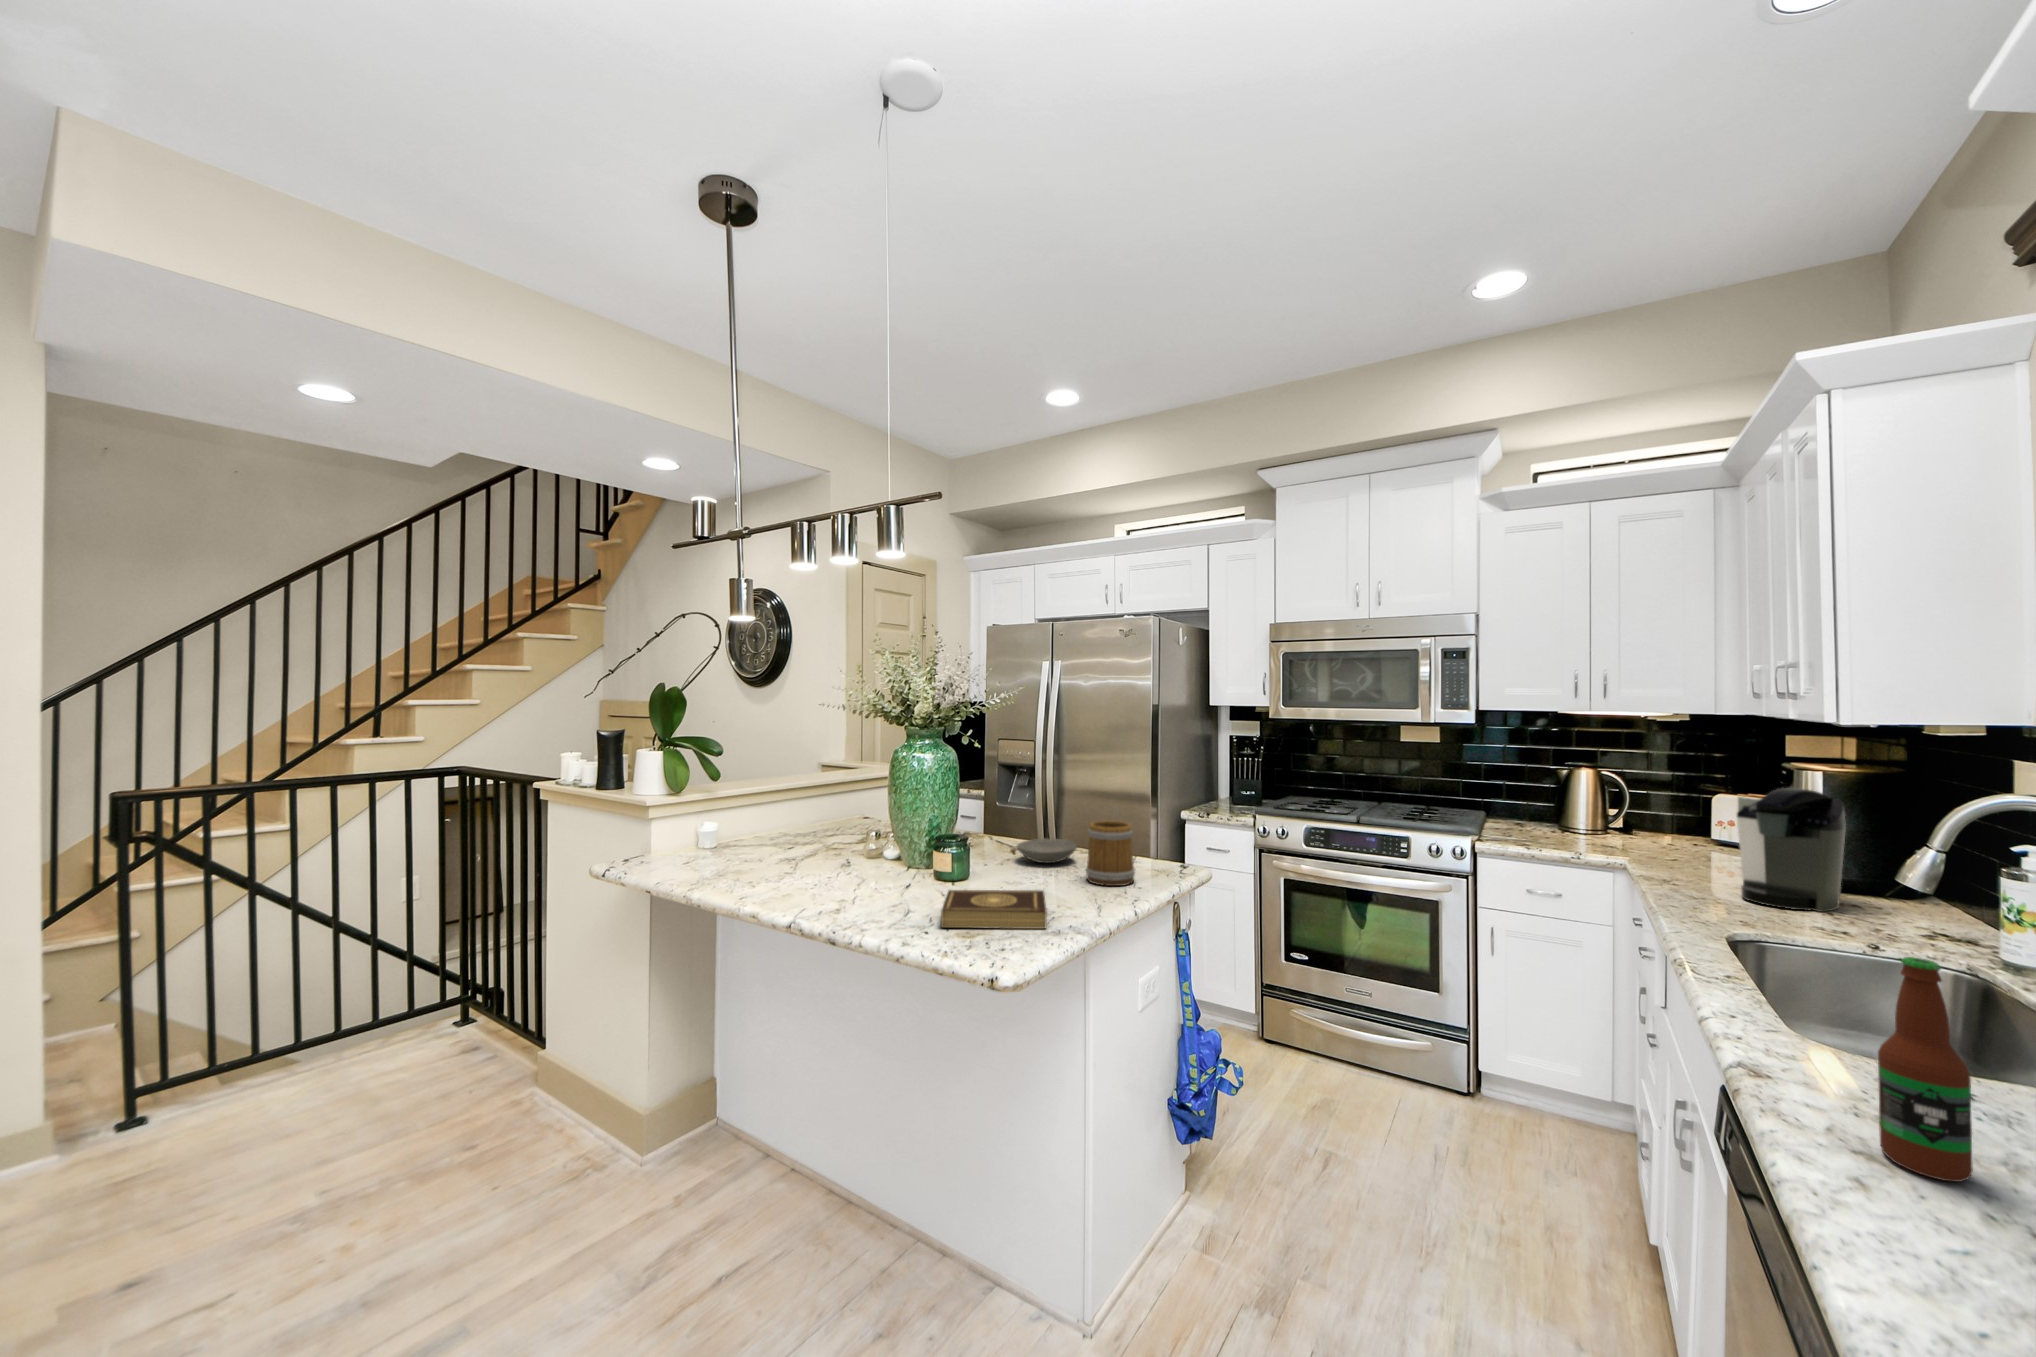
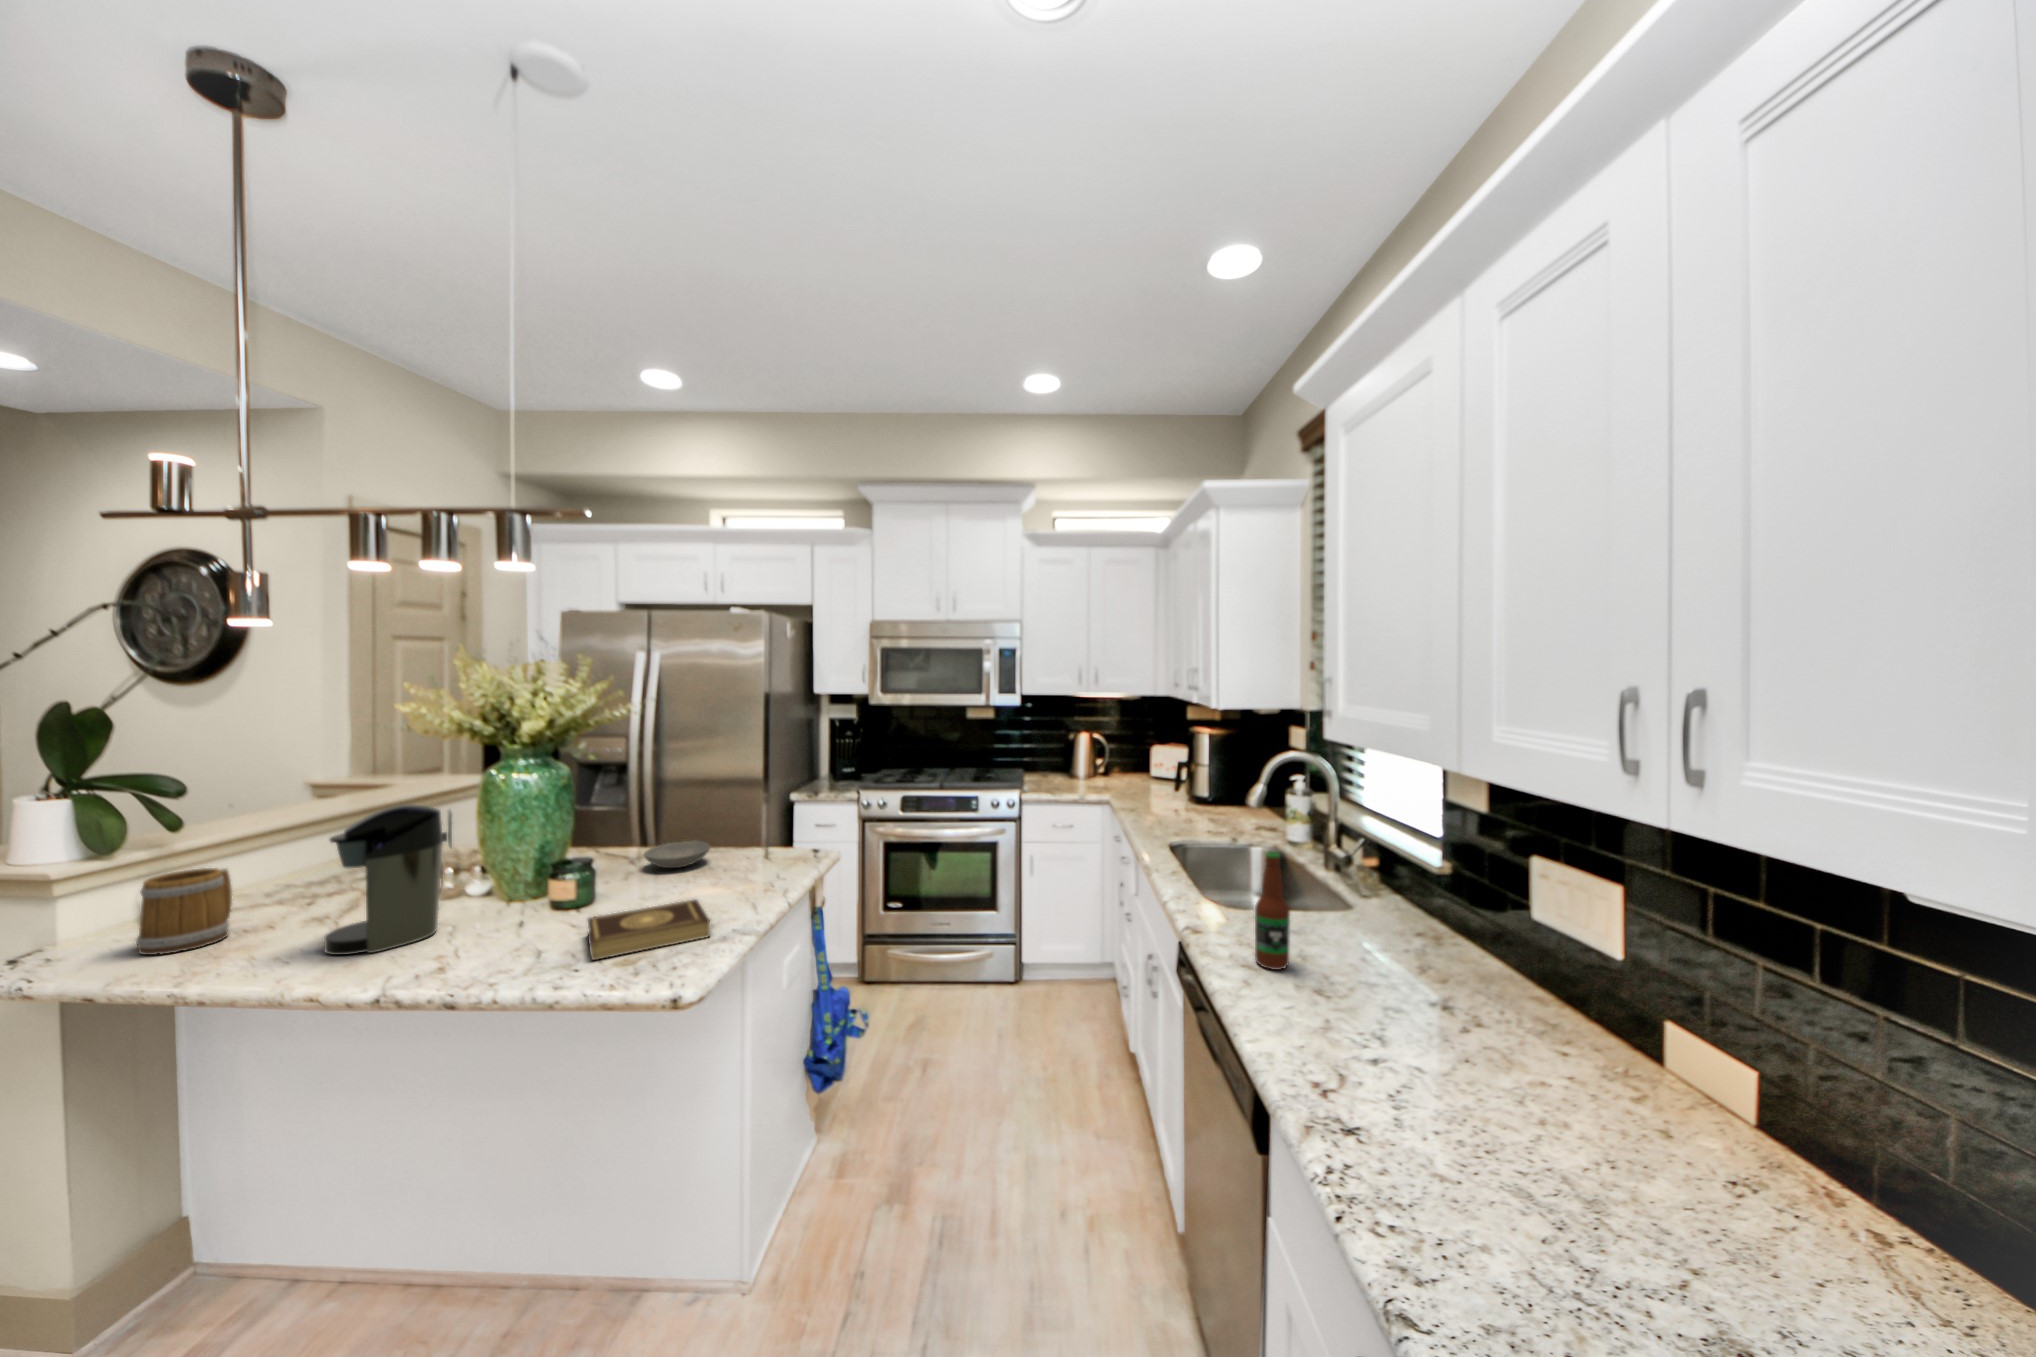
coffee maker: present [1737,788,1846,912] -> present [324,804,452,955]
mug: present [1086,821,1135,886] -> present [136,868,232,955]

